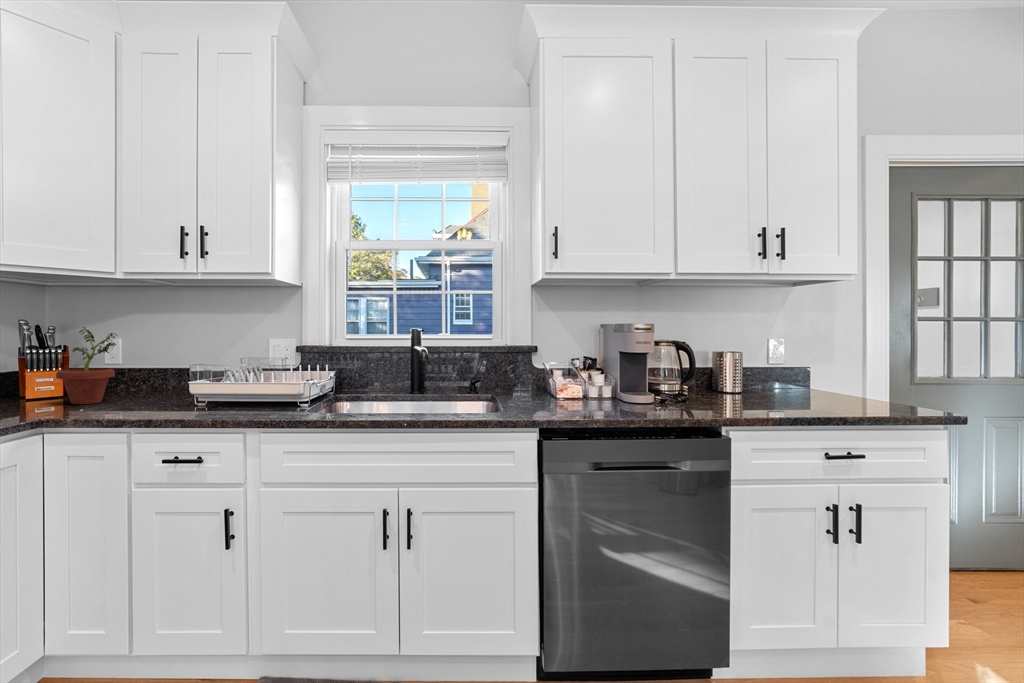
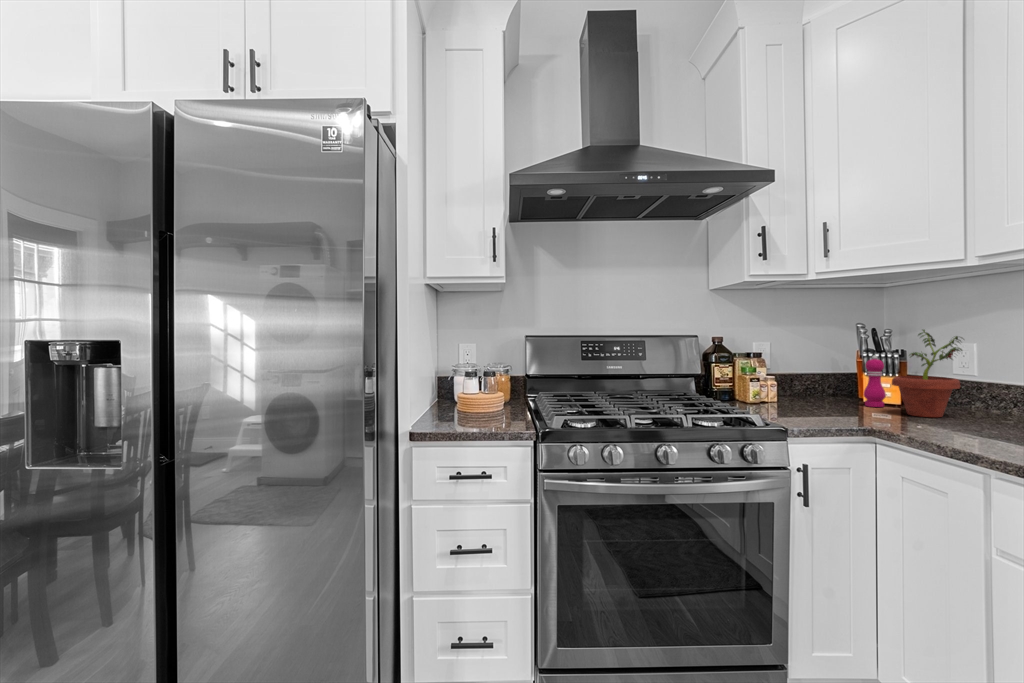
pepper mill: none [27,351,50,402] -> present [864,355,886,407]

